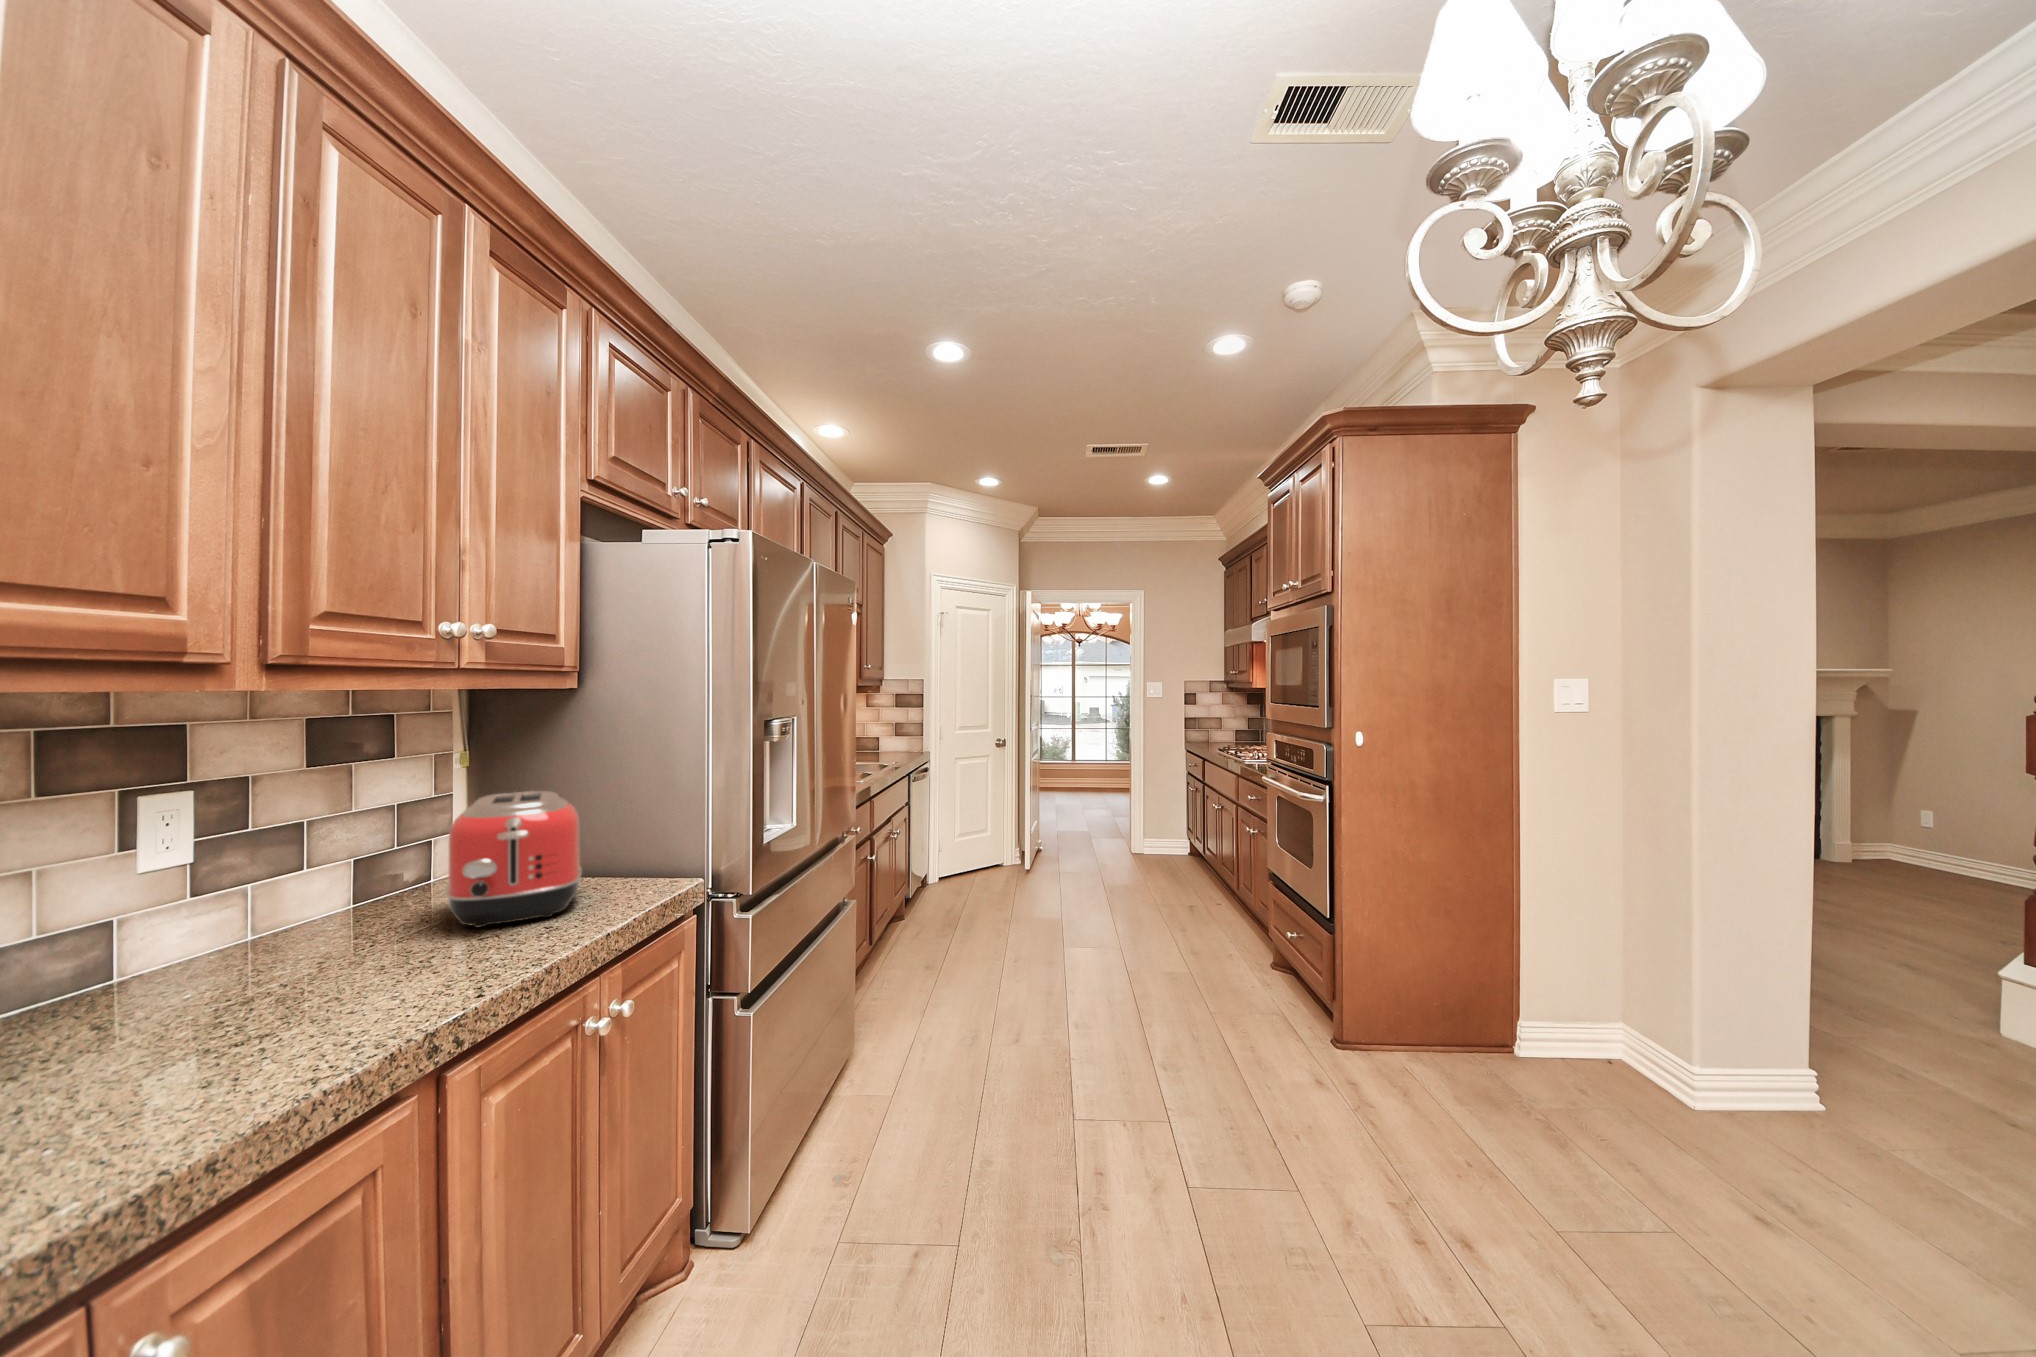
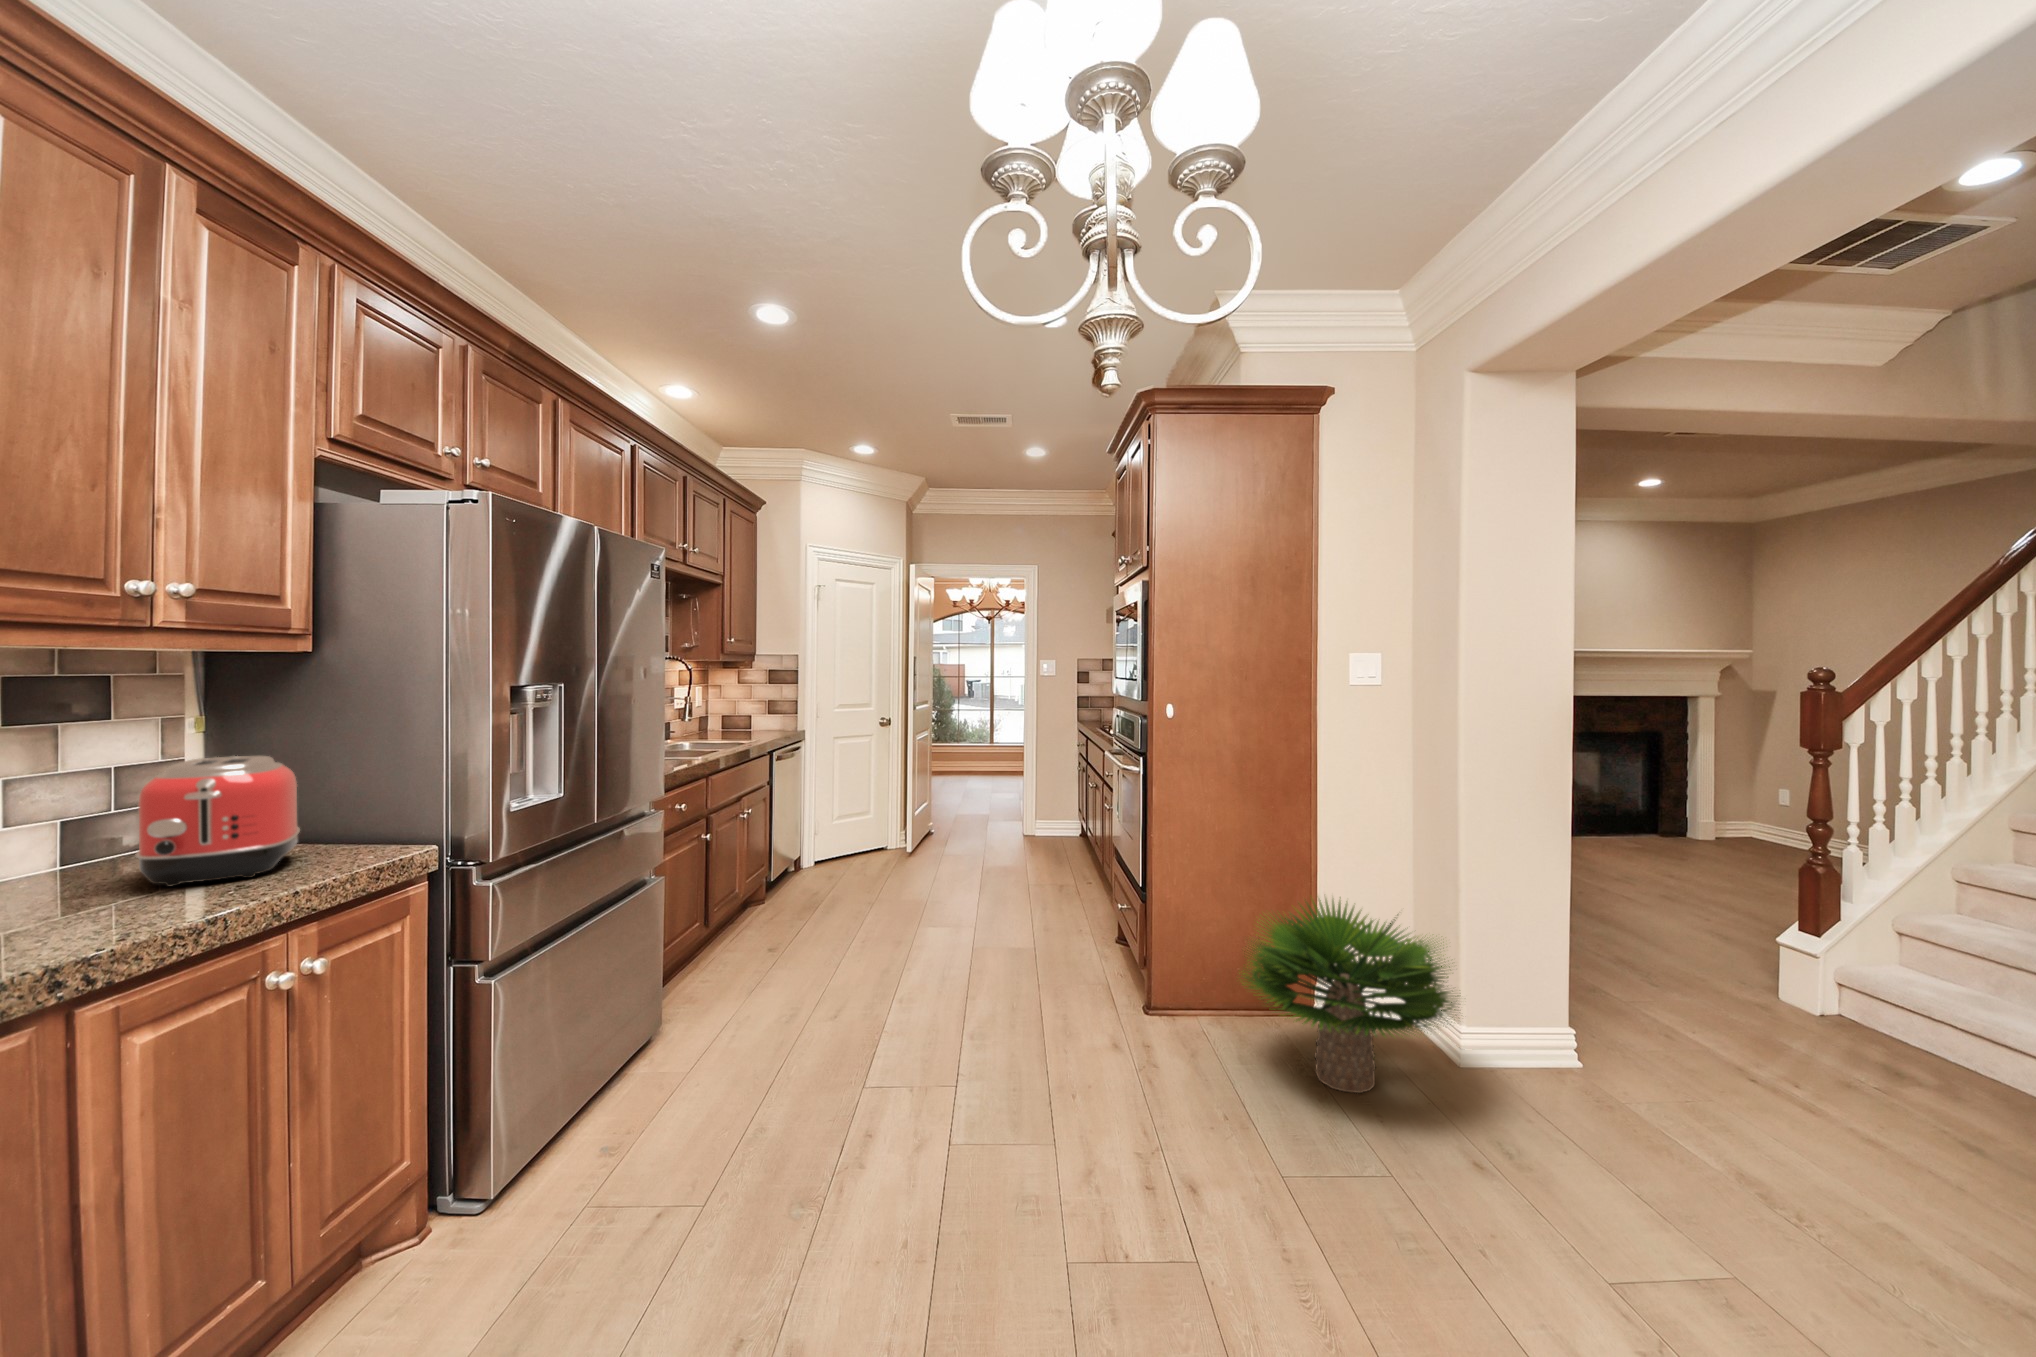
potted plant: none [1443,922,1726,1137] -> present [1240,899,1456,1093]

